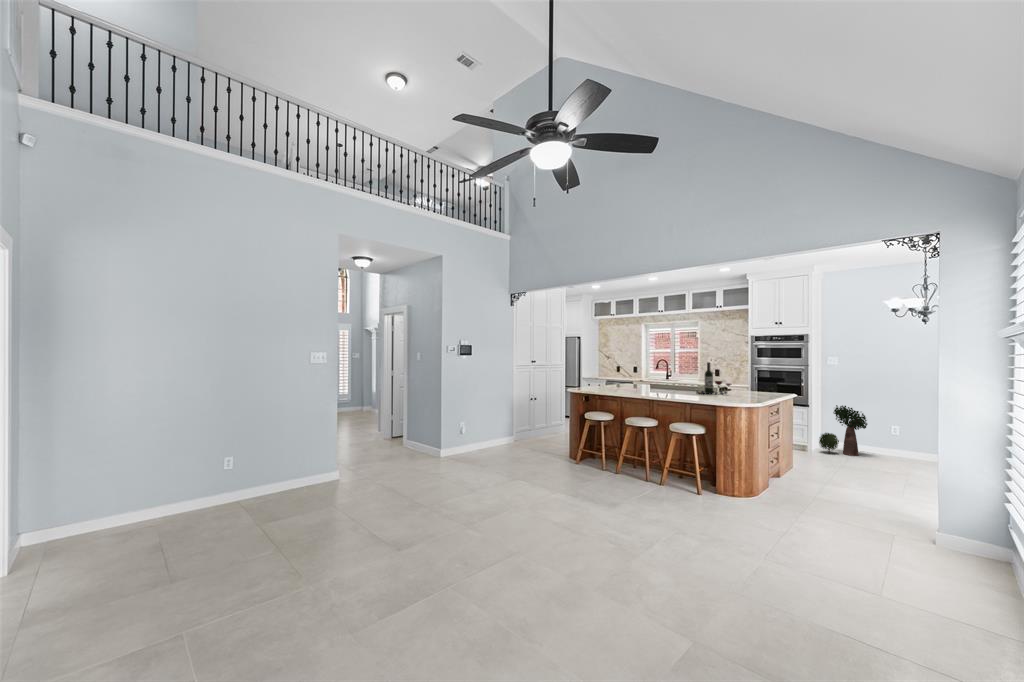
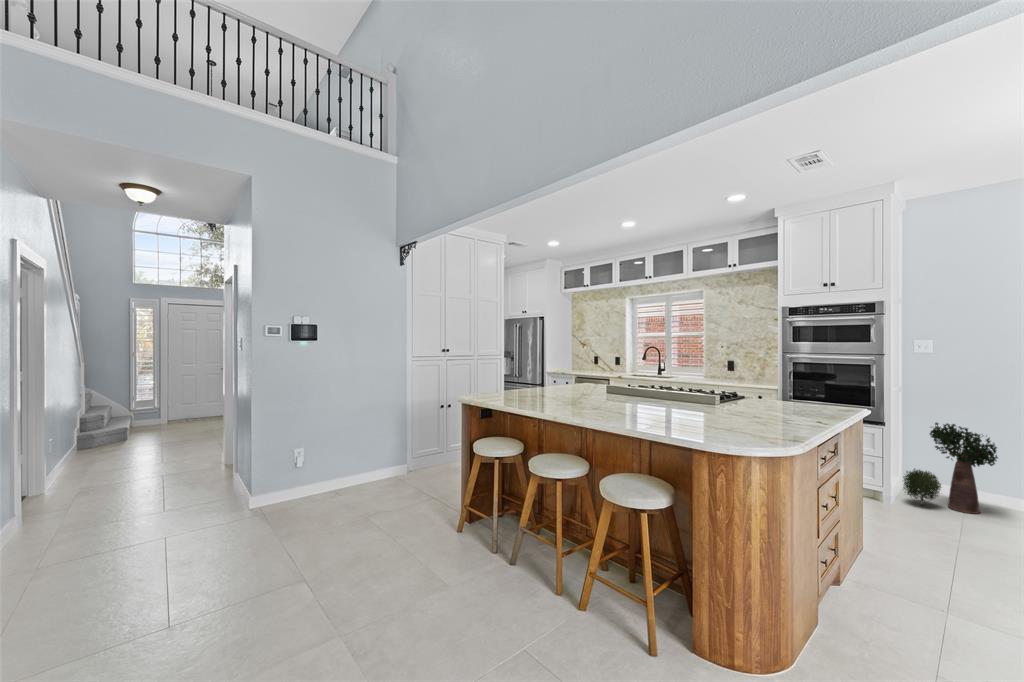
wine bottle: present [696,362,732,395] -> none [667,349,739,415]

